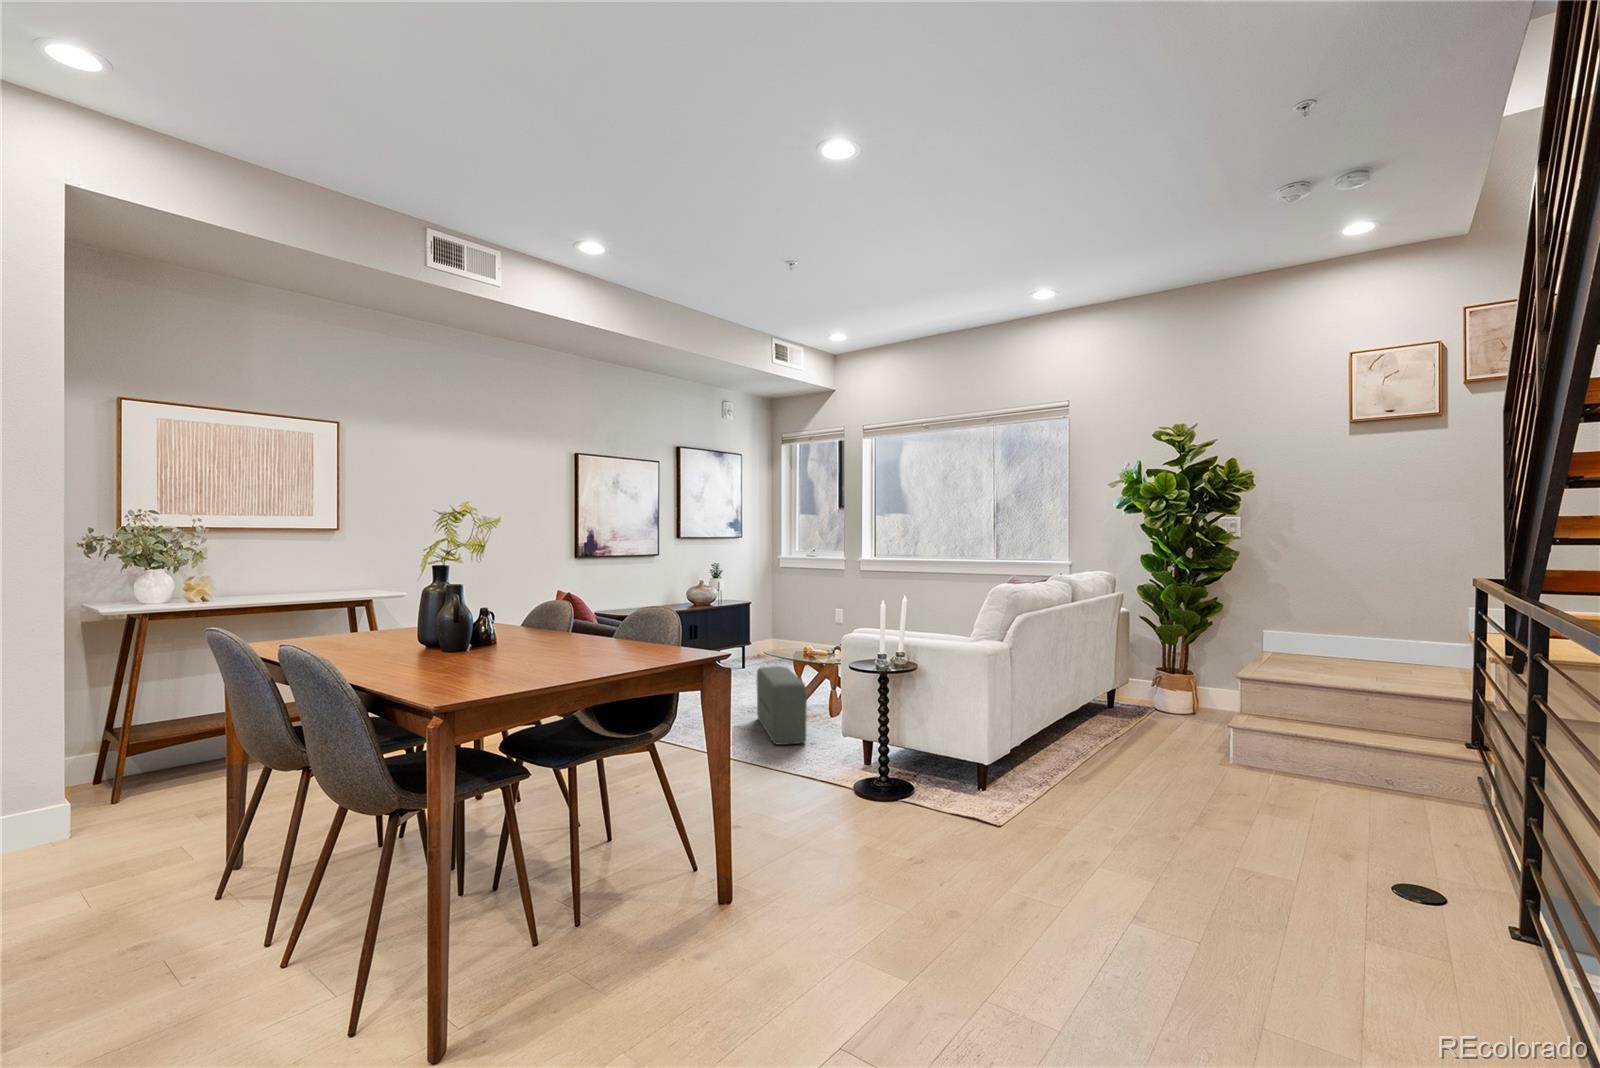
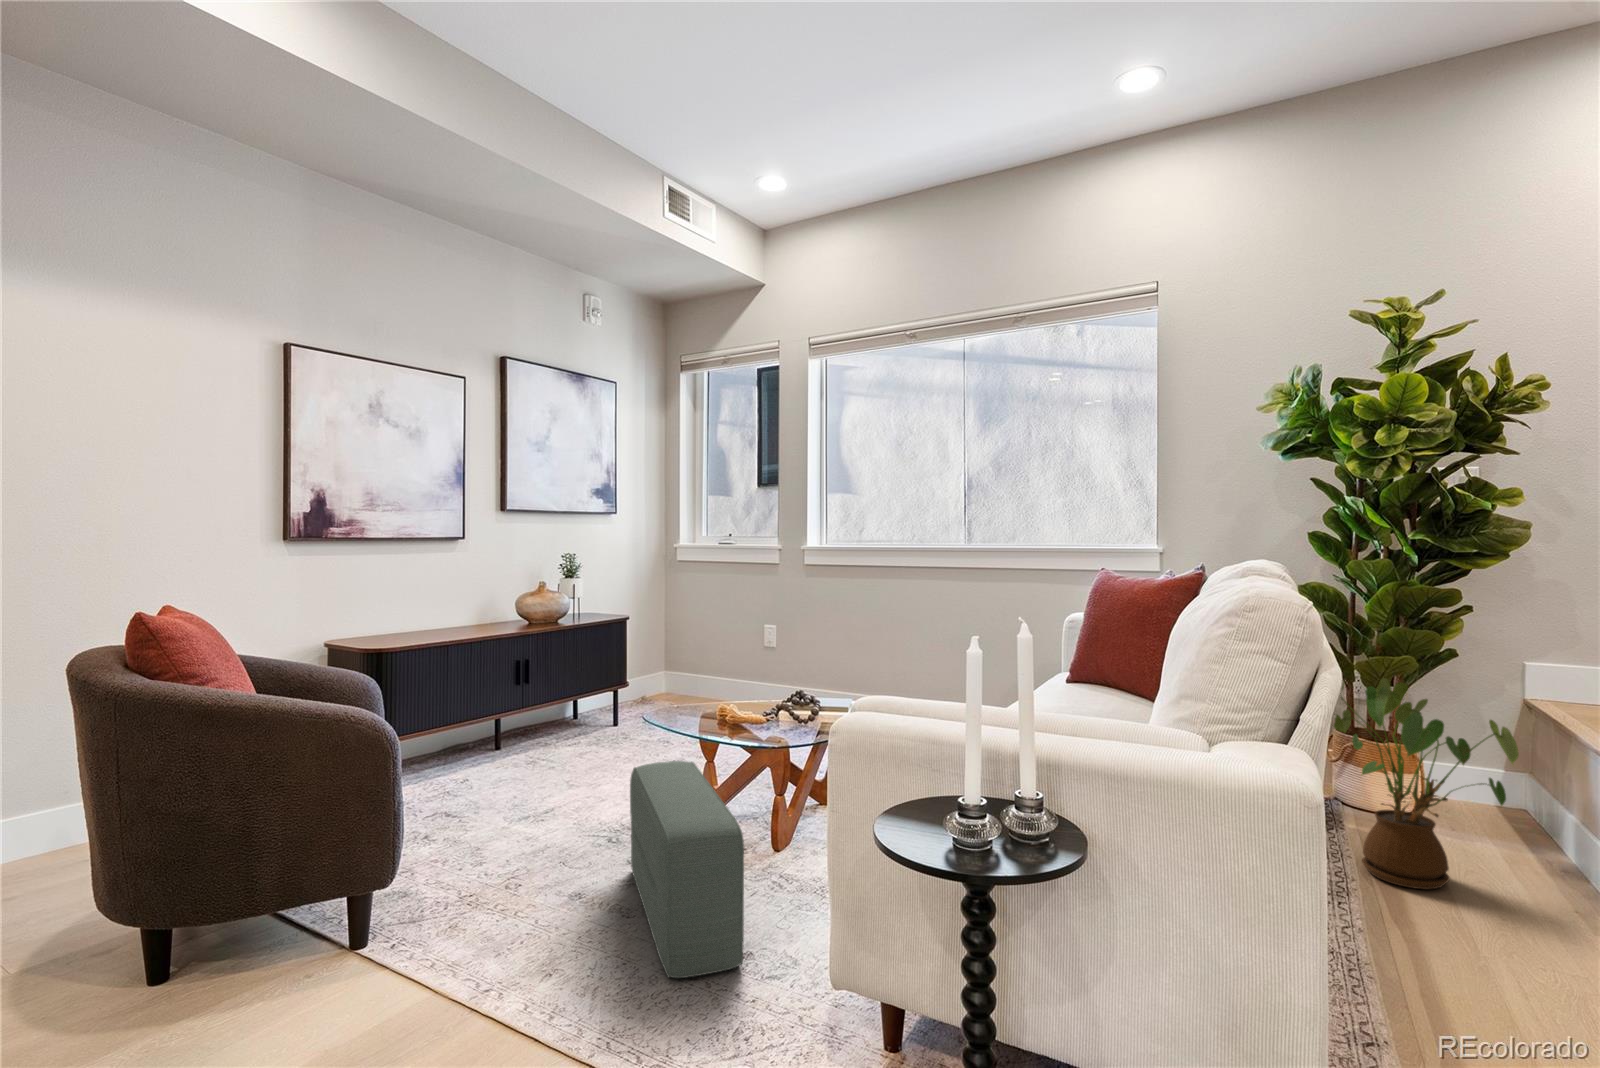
house plant: none [1111,633,1201,736] -> present [1334,678,1519,889]

